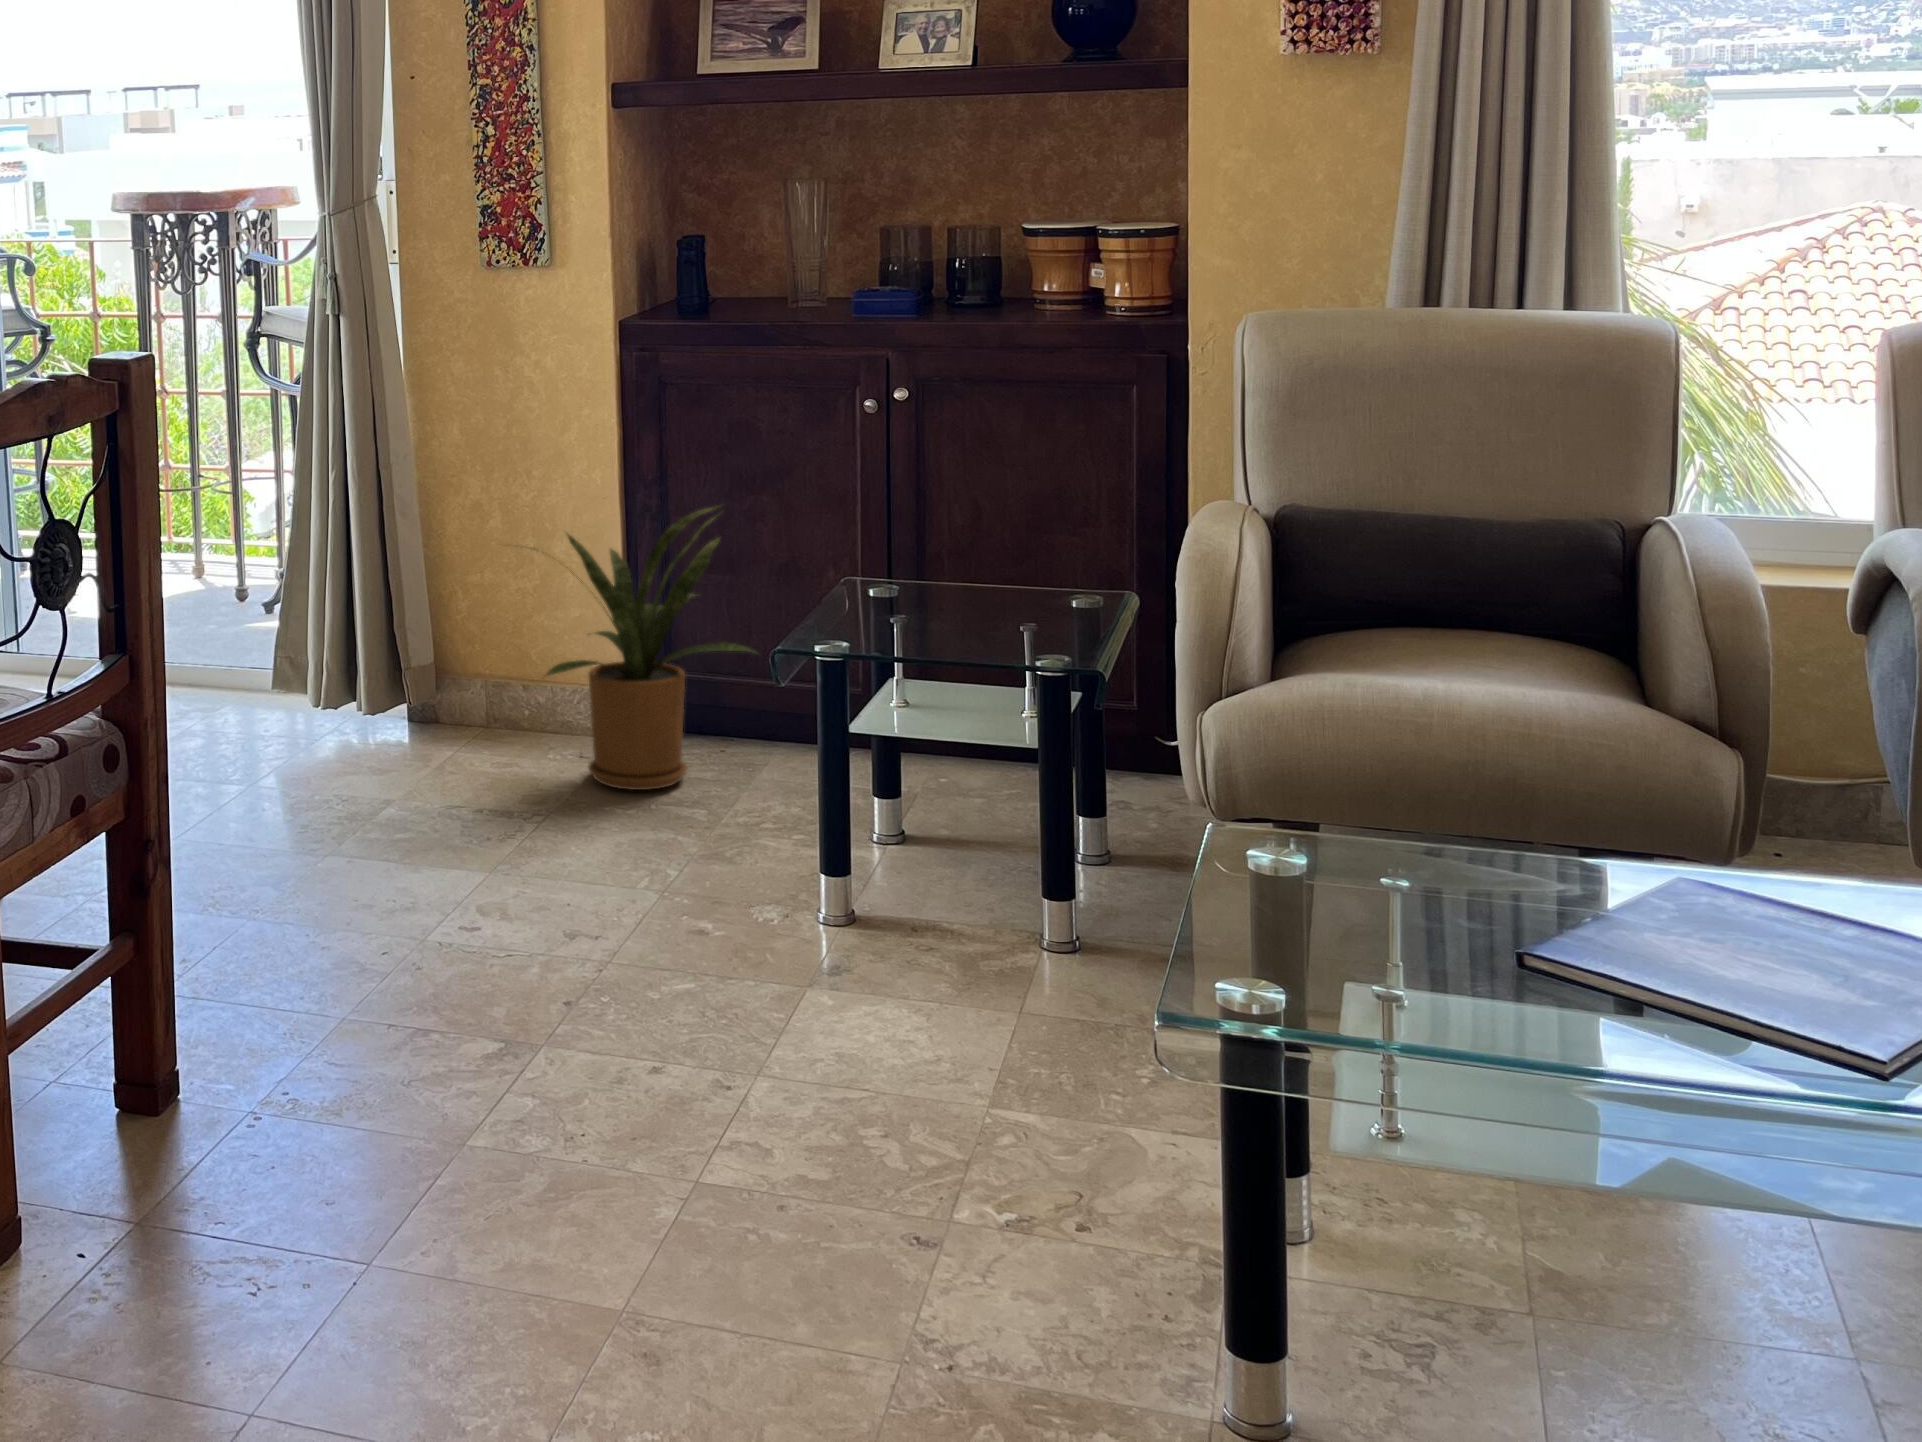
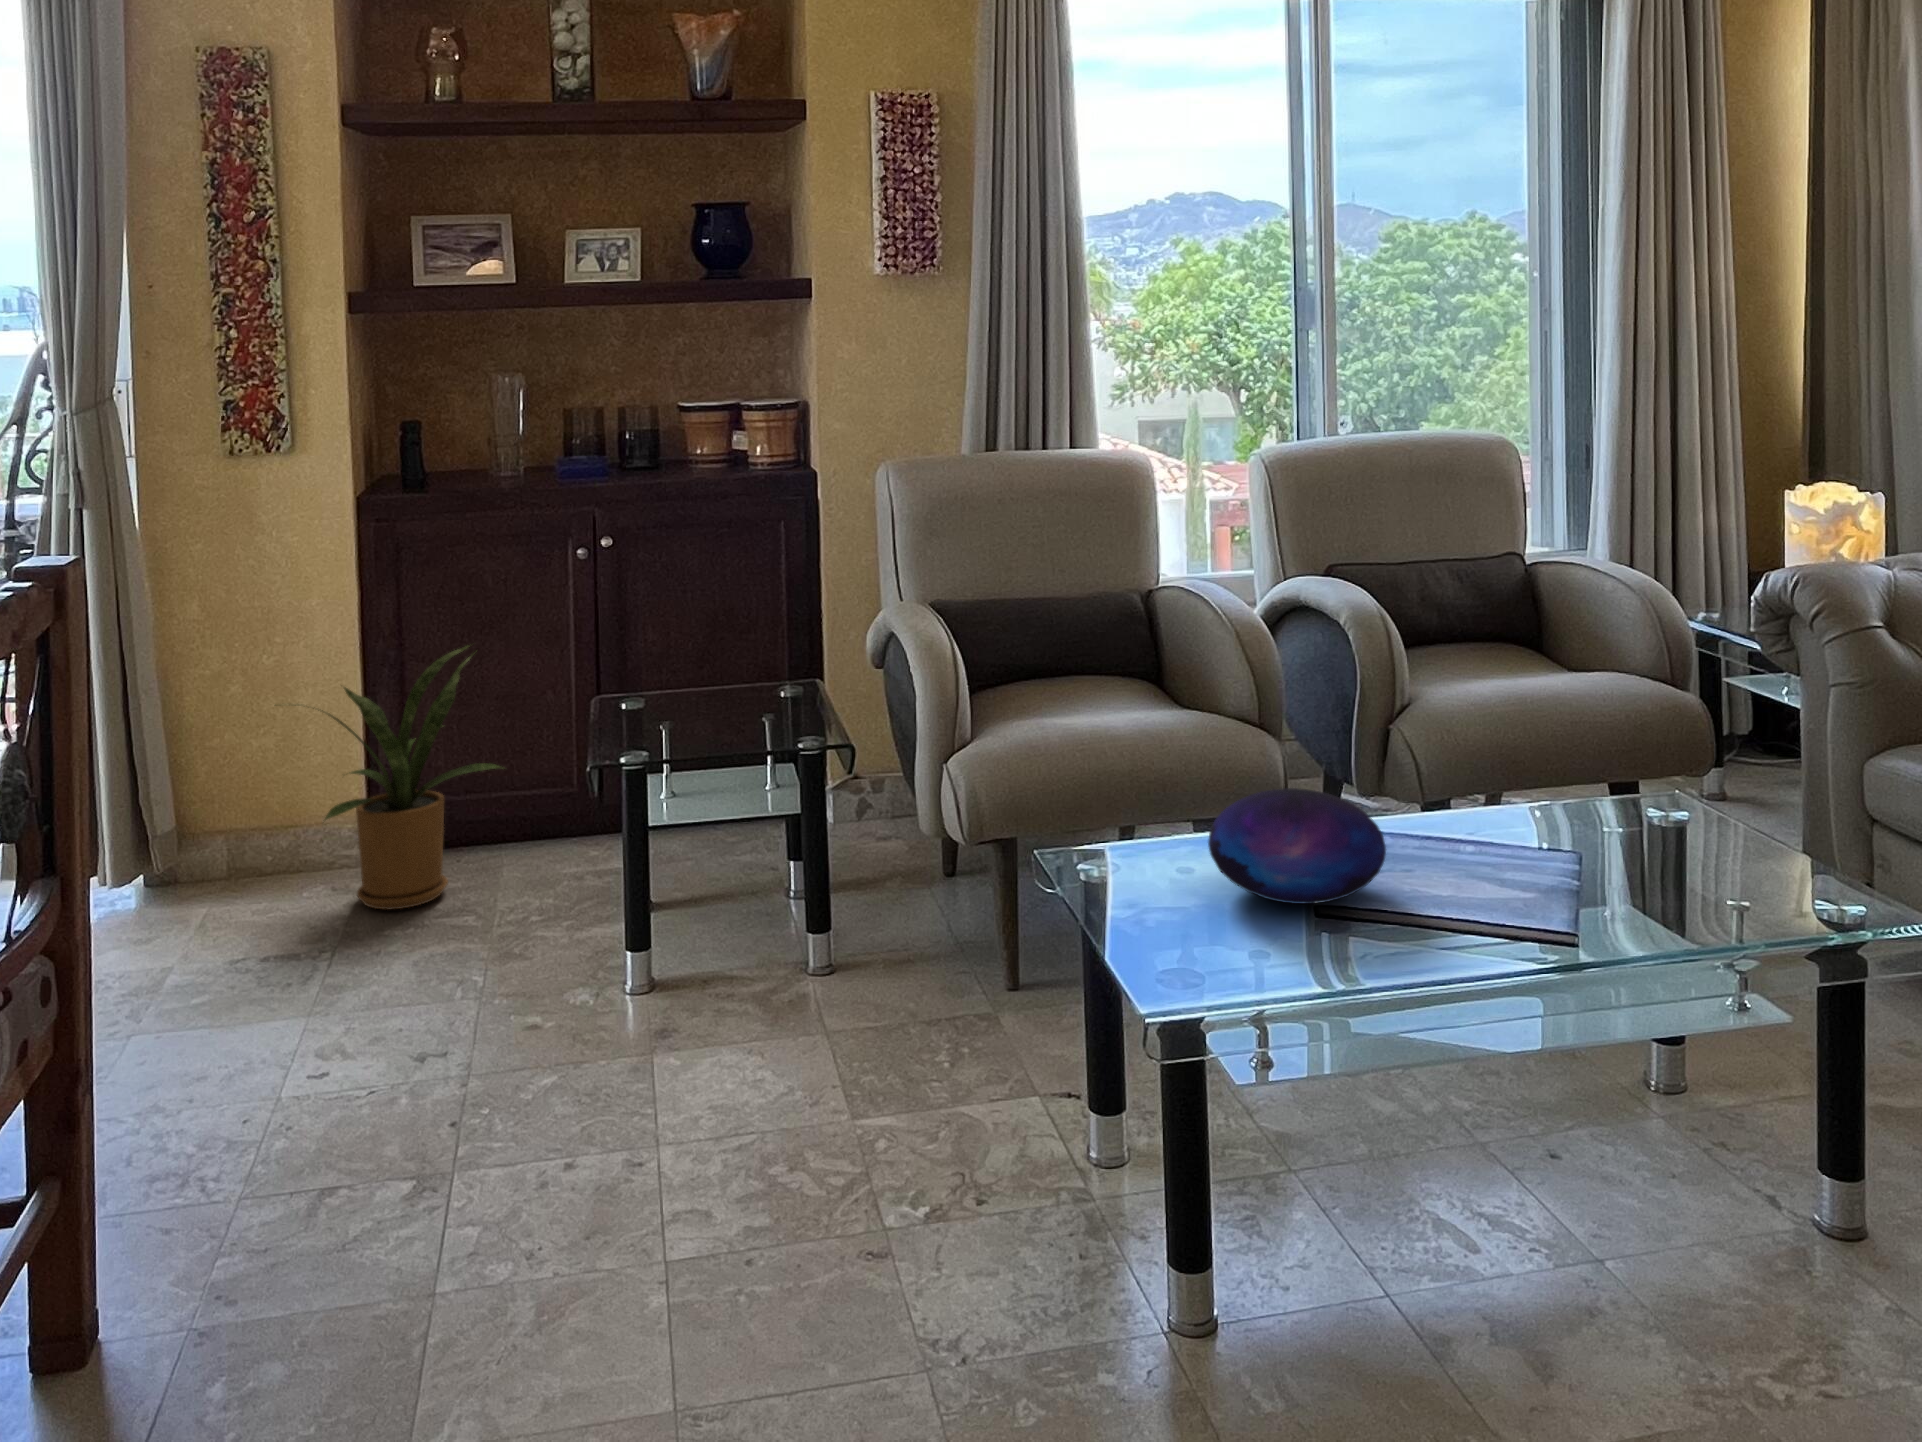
decorative orb: none [1412,802,1685,961] -> present [1208,788,1386,904]

